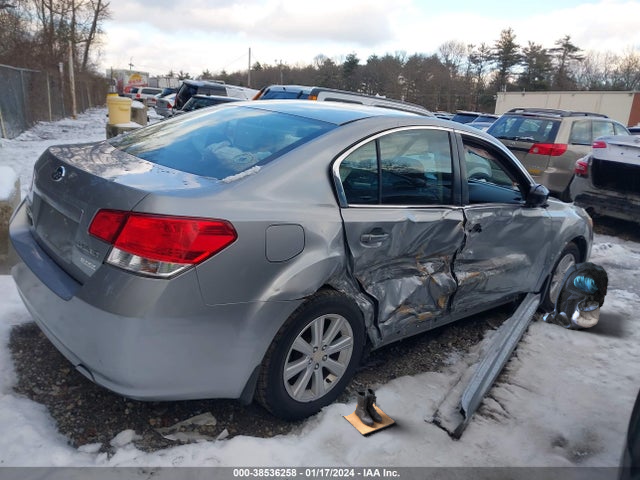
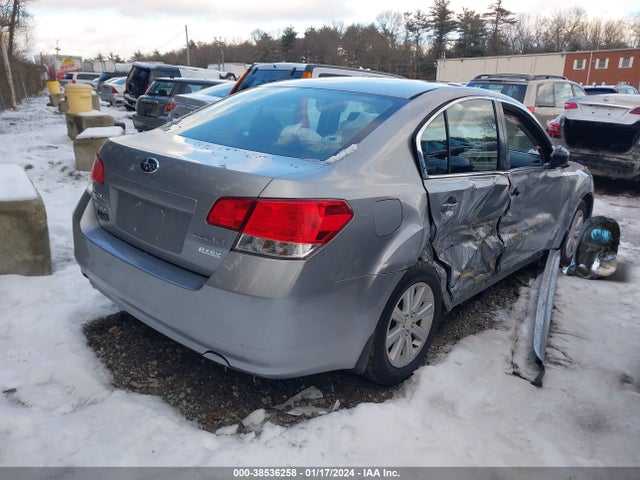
boots: present [344,388,395,434] -> none [425,350,479,393]

